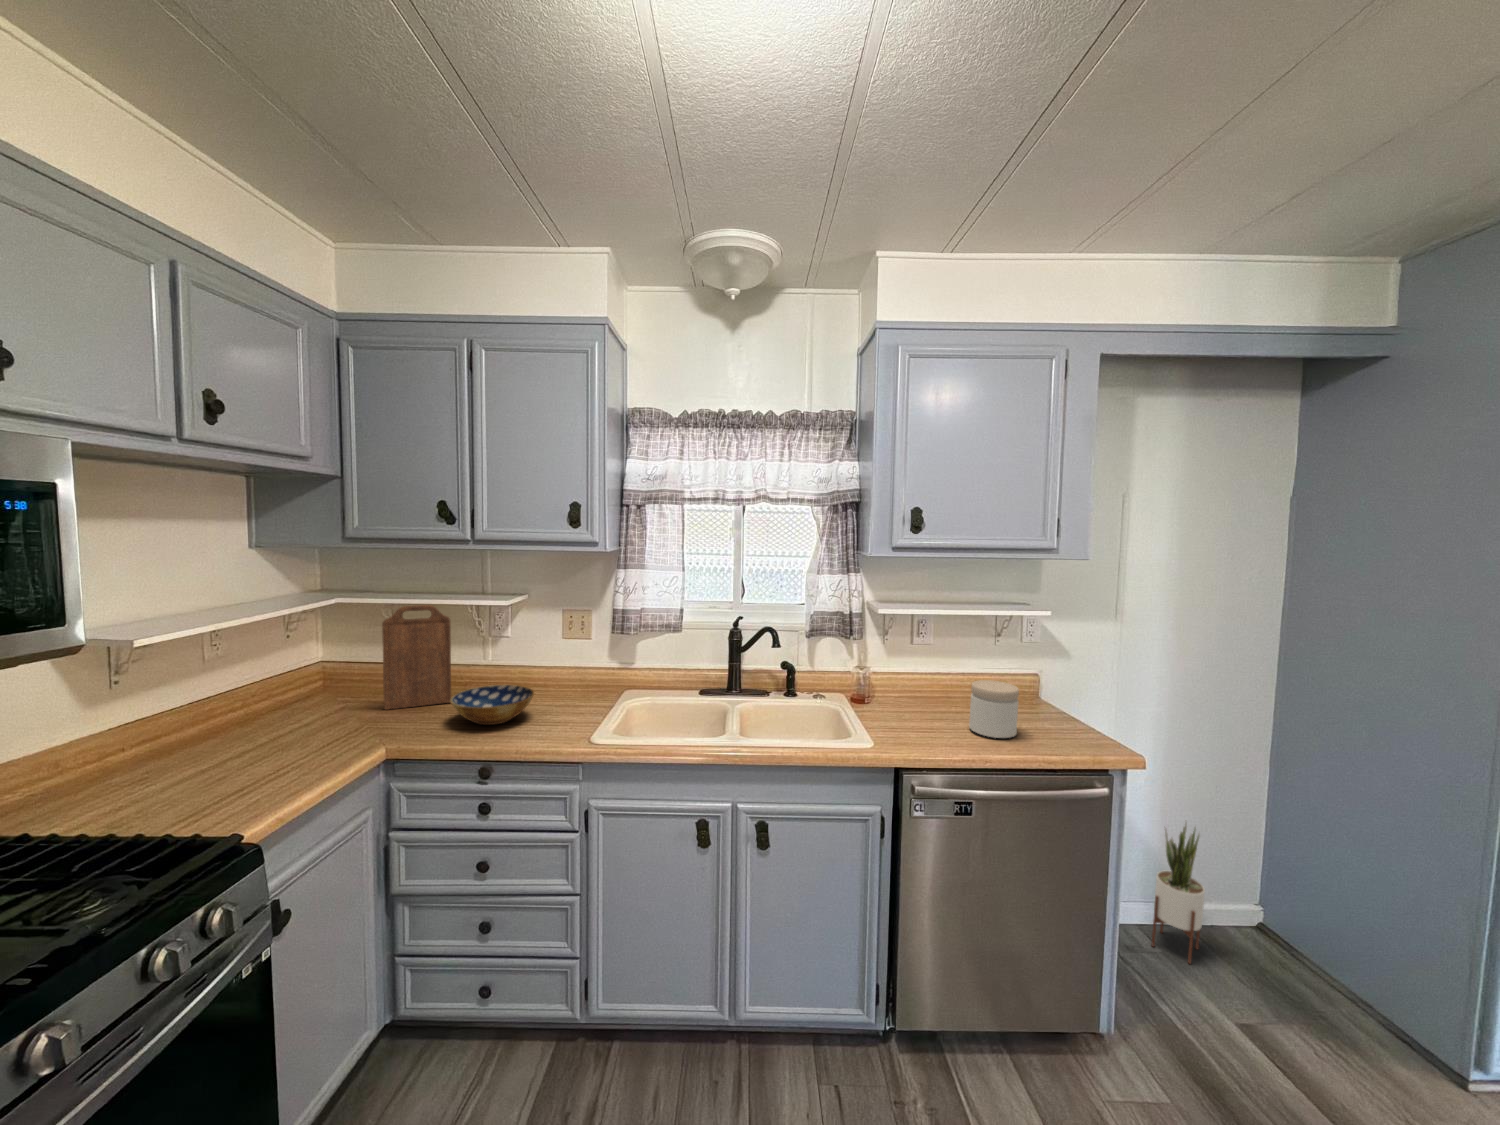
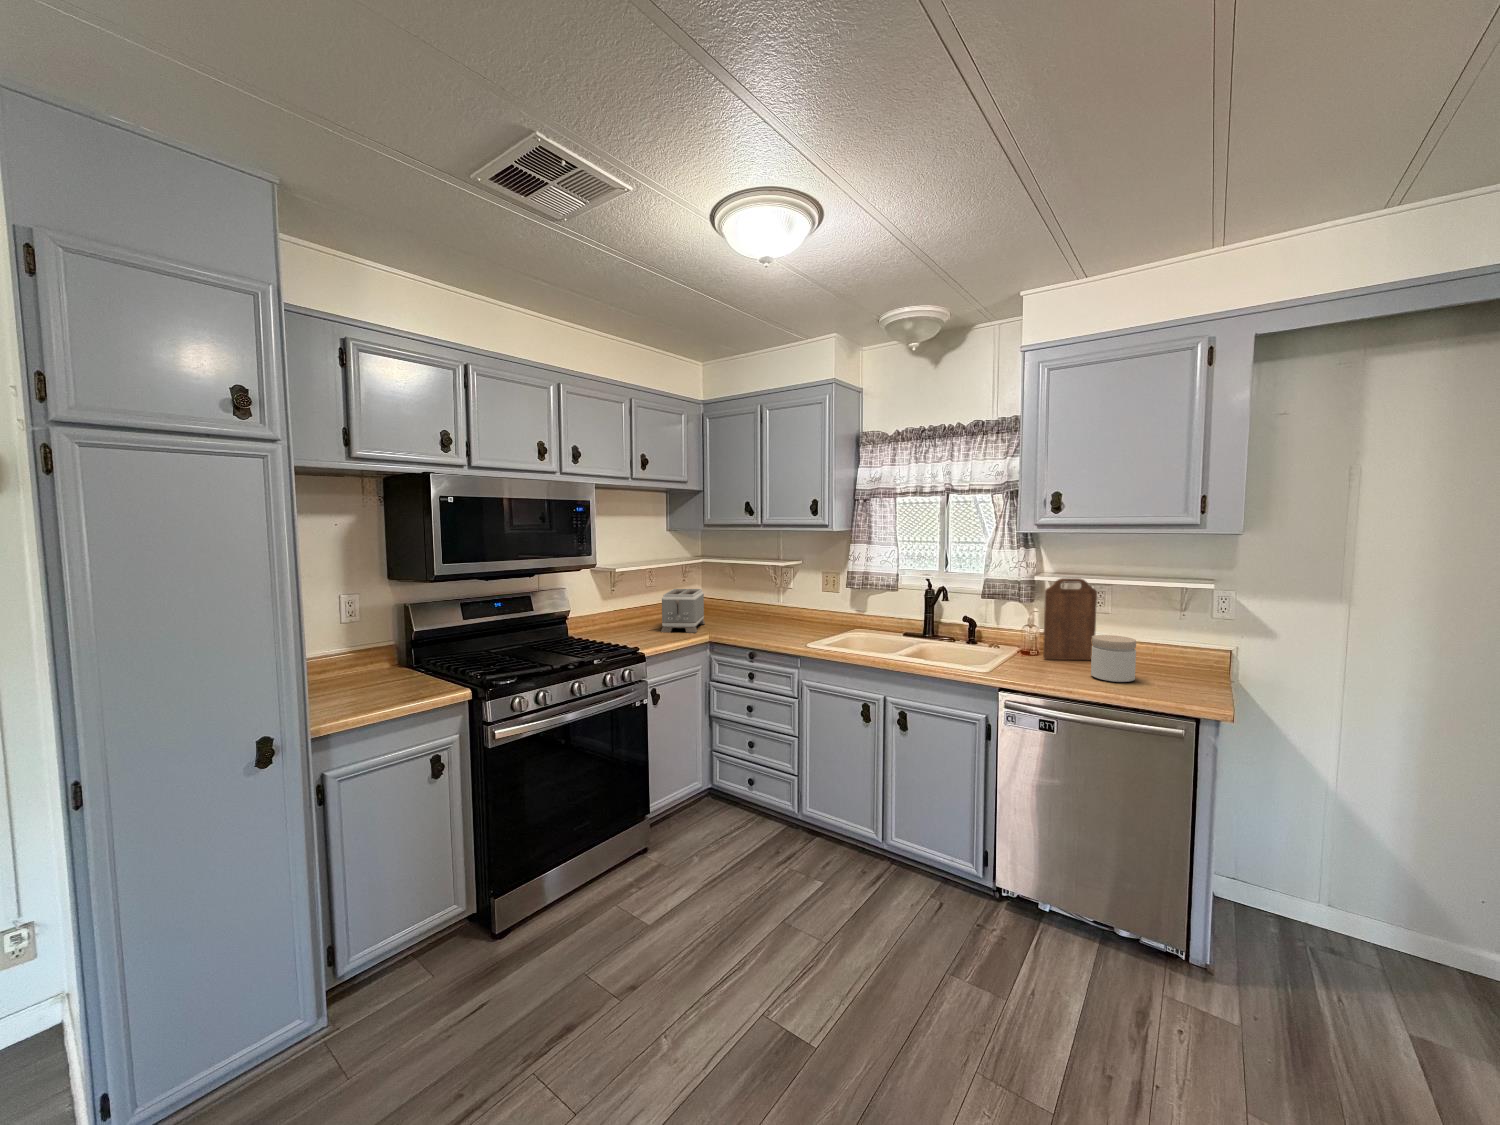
cutting board: present [382,605,451,710] -> present [1043,578,1097,660]
toaster: none [267,654,356,760] -> present [661,589,705,633]
bowl: present [450,685,534,725] -> none [744,615,790,634]
potted plant: present [1151,823,1205,964] -> none [1372,822,1456,987]

